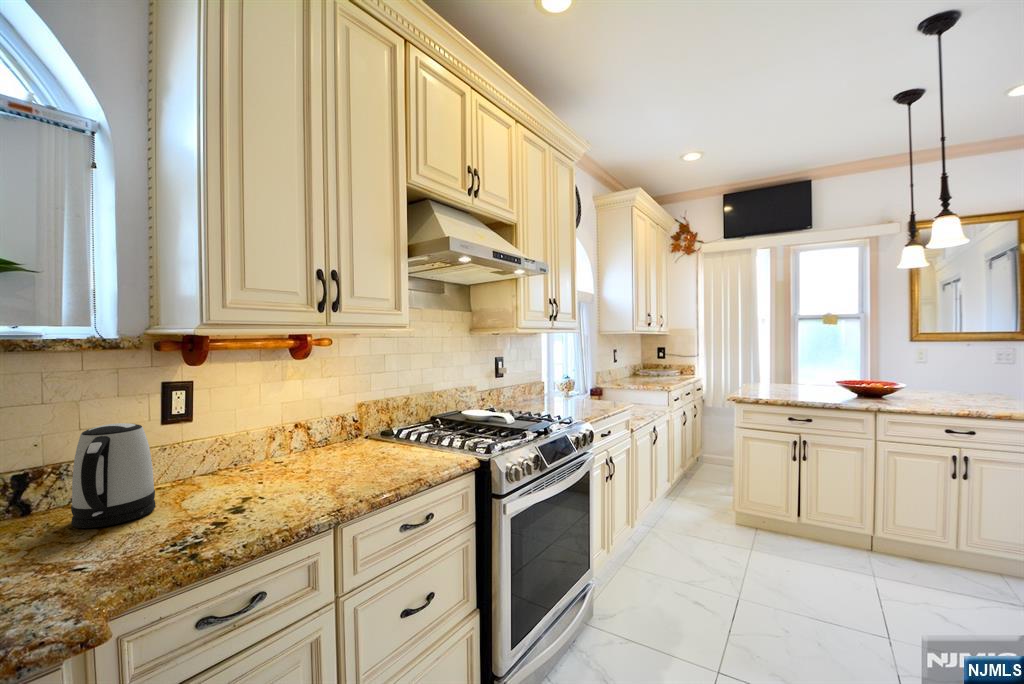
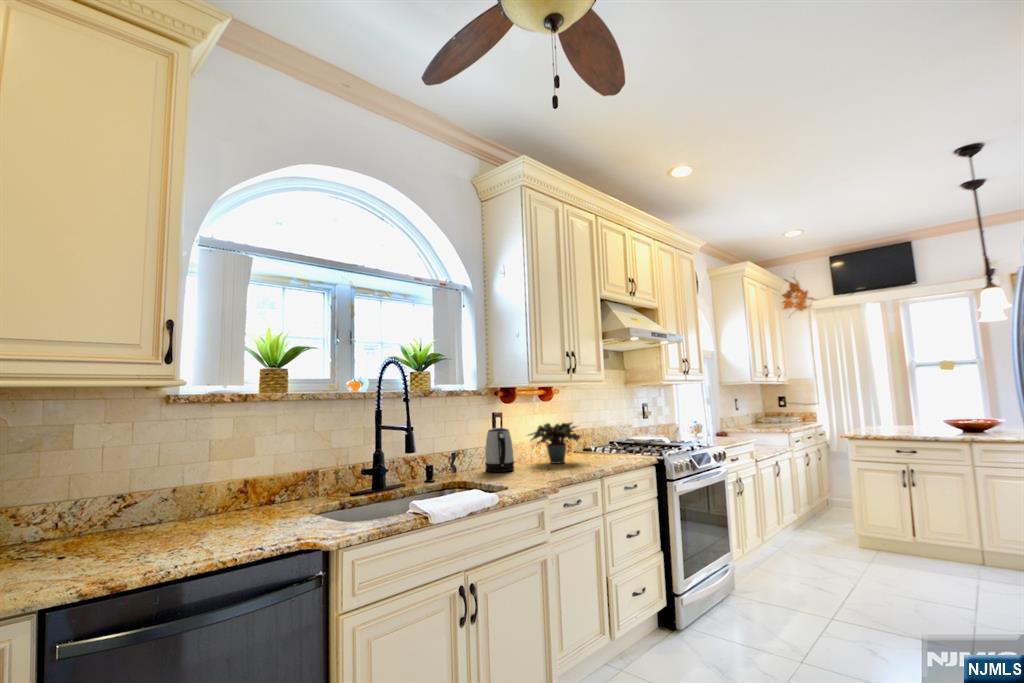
potted plant: none [228,400,338,481] -> present [529,423,580,464]

